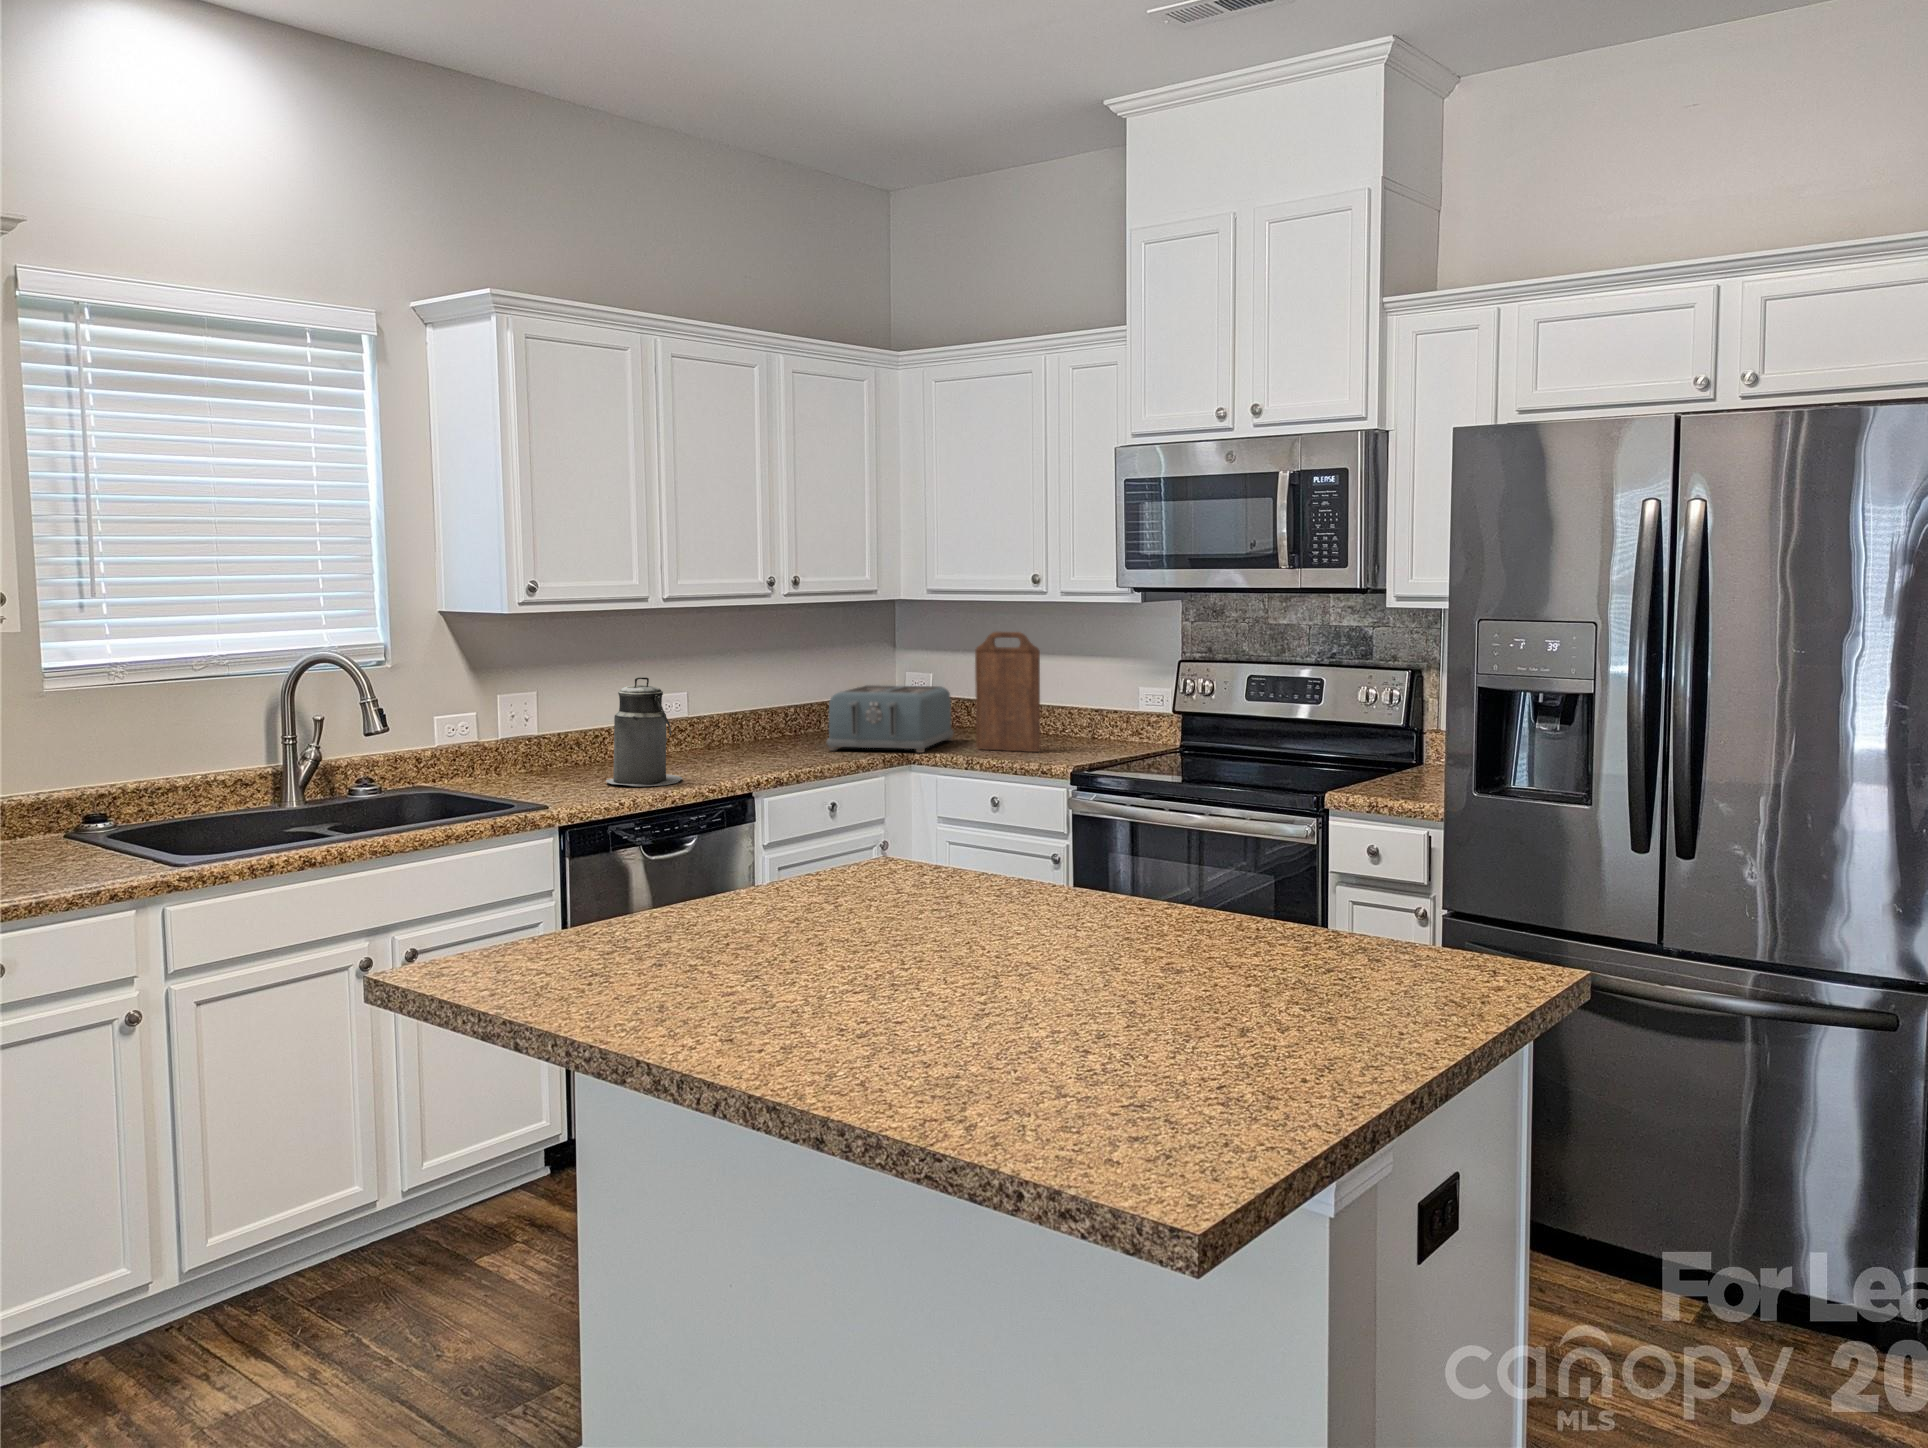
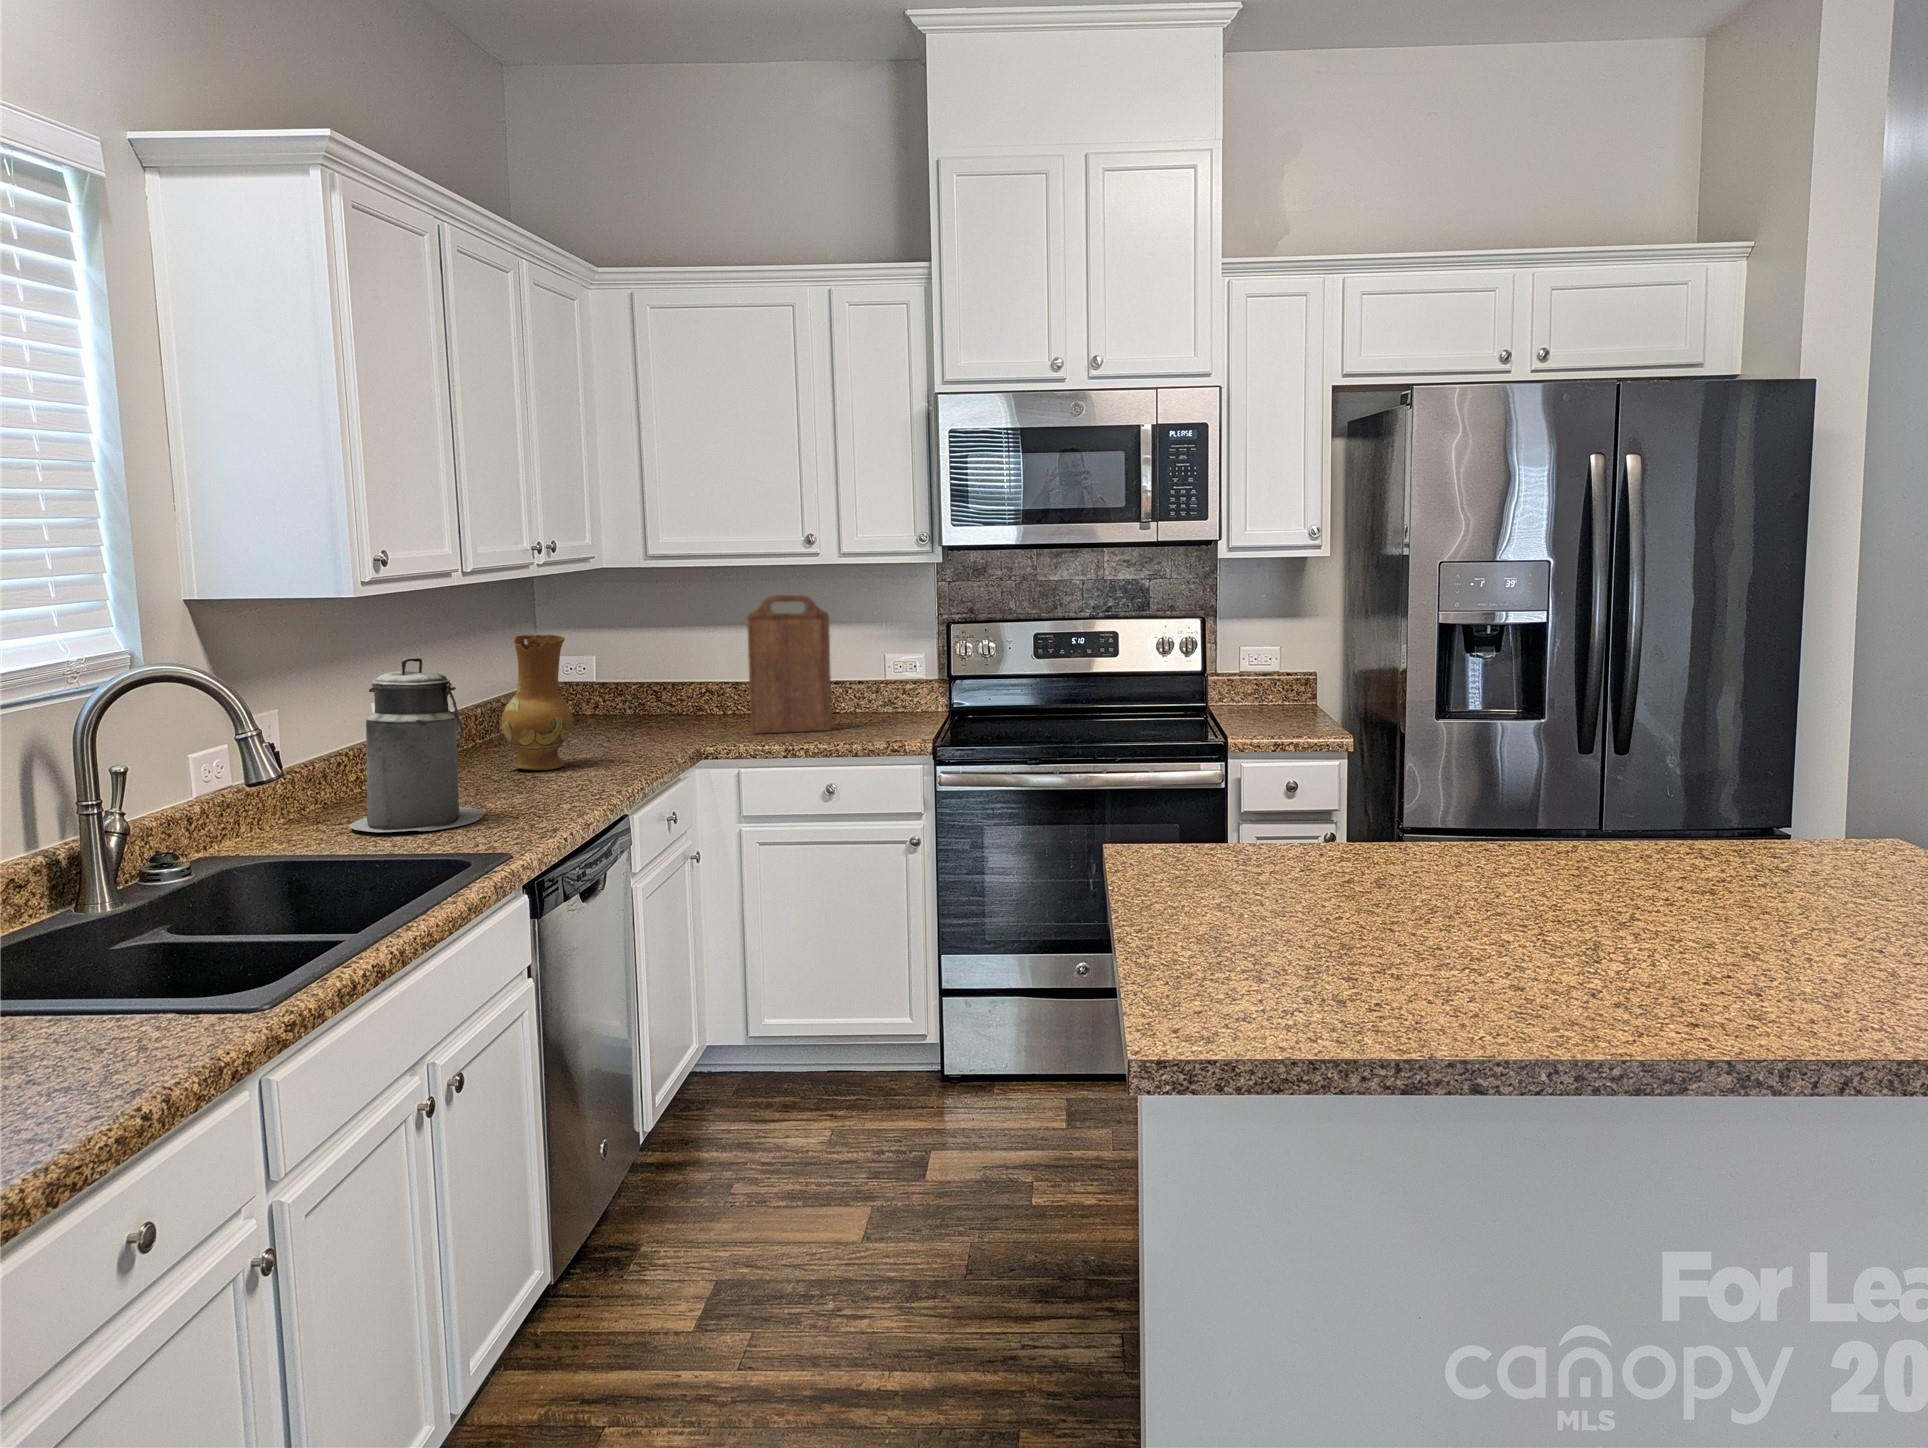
ceramic jug: none [758,660,807,761] -> present [501,634,573,770]
toaster: present [826,685,954,753] -> none [563,664,703,752]

